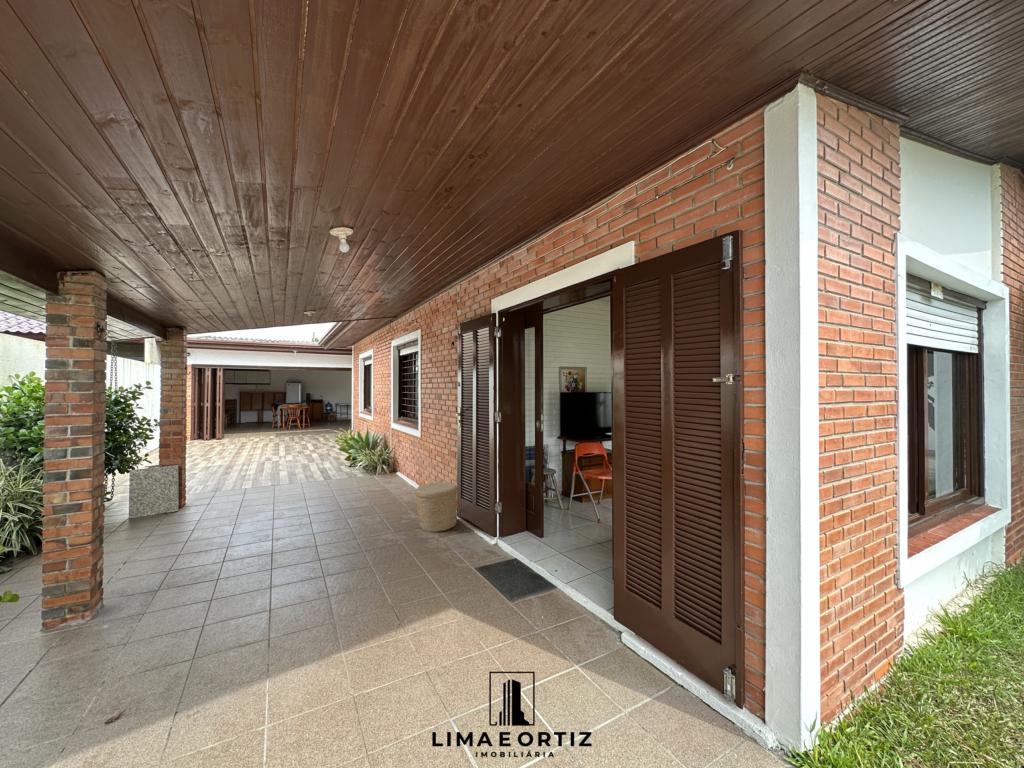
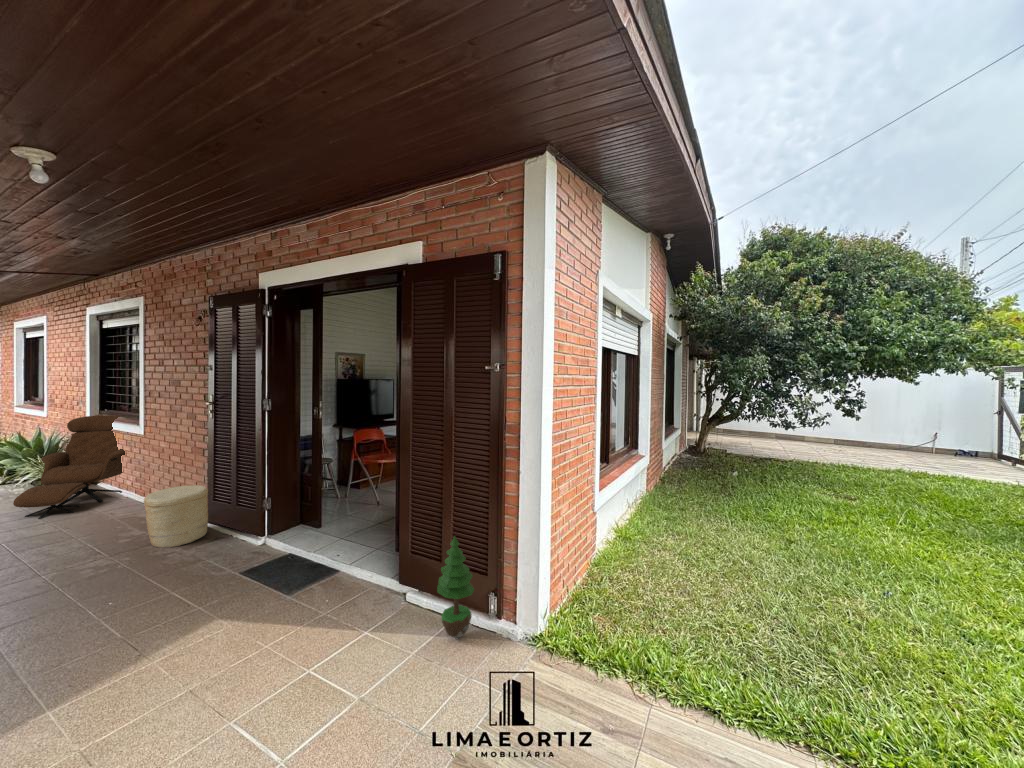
lounge chair: none [351,421,415,495] -> present [13,415,125,519]
potted tree: none [654,583,704,714] -> present [437,536,474,639]

